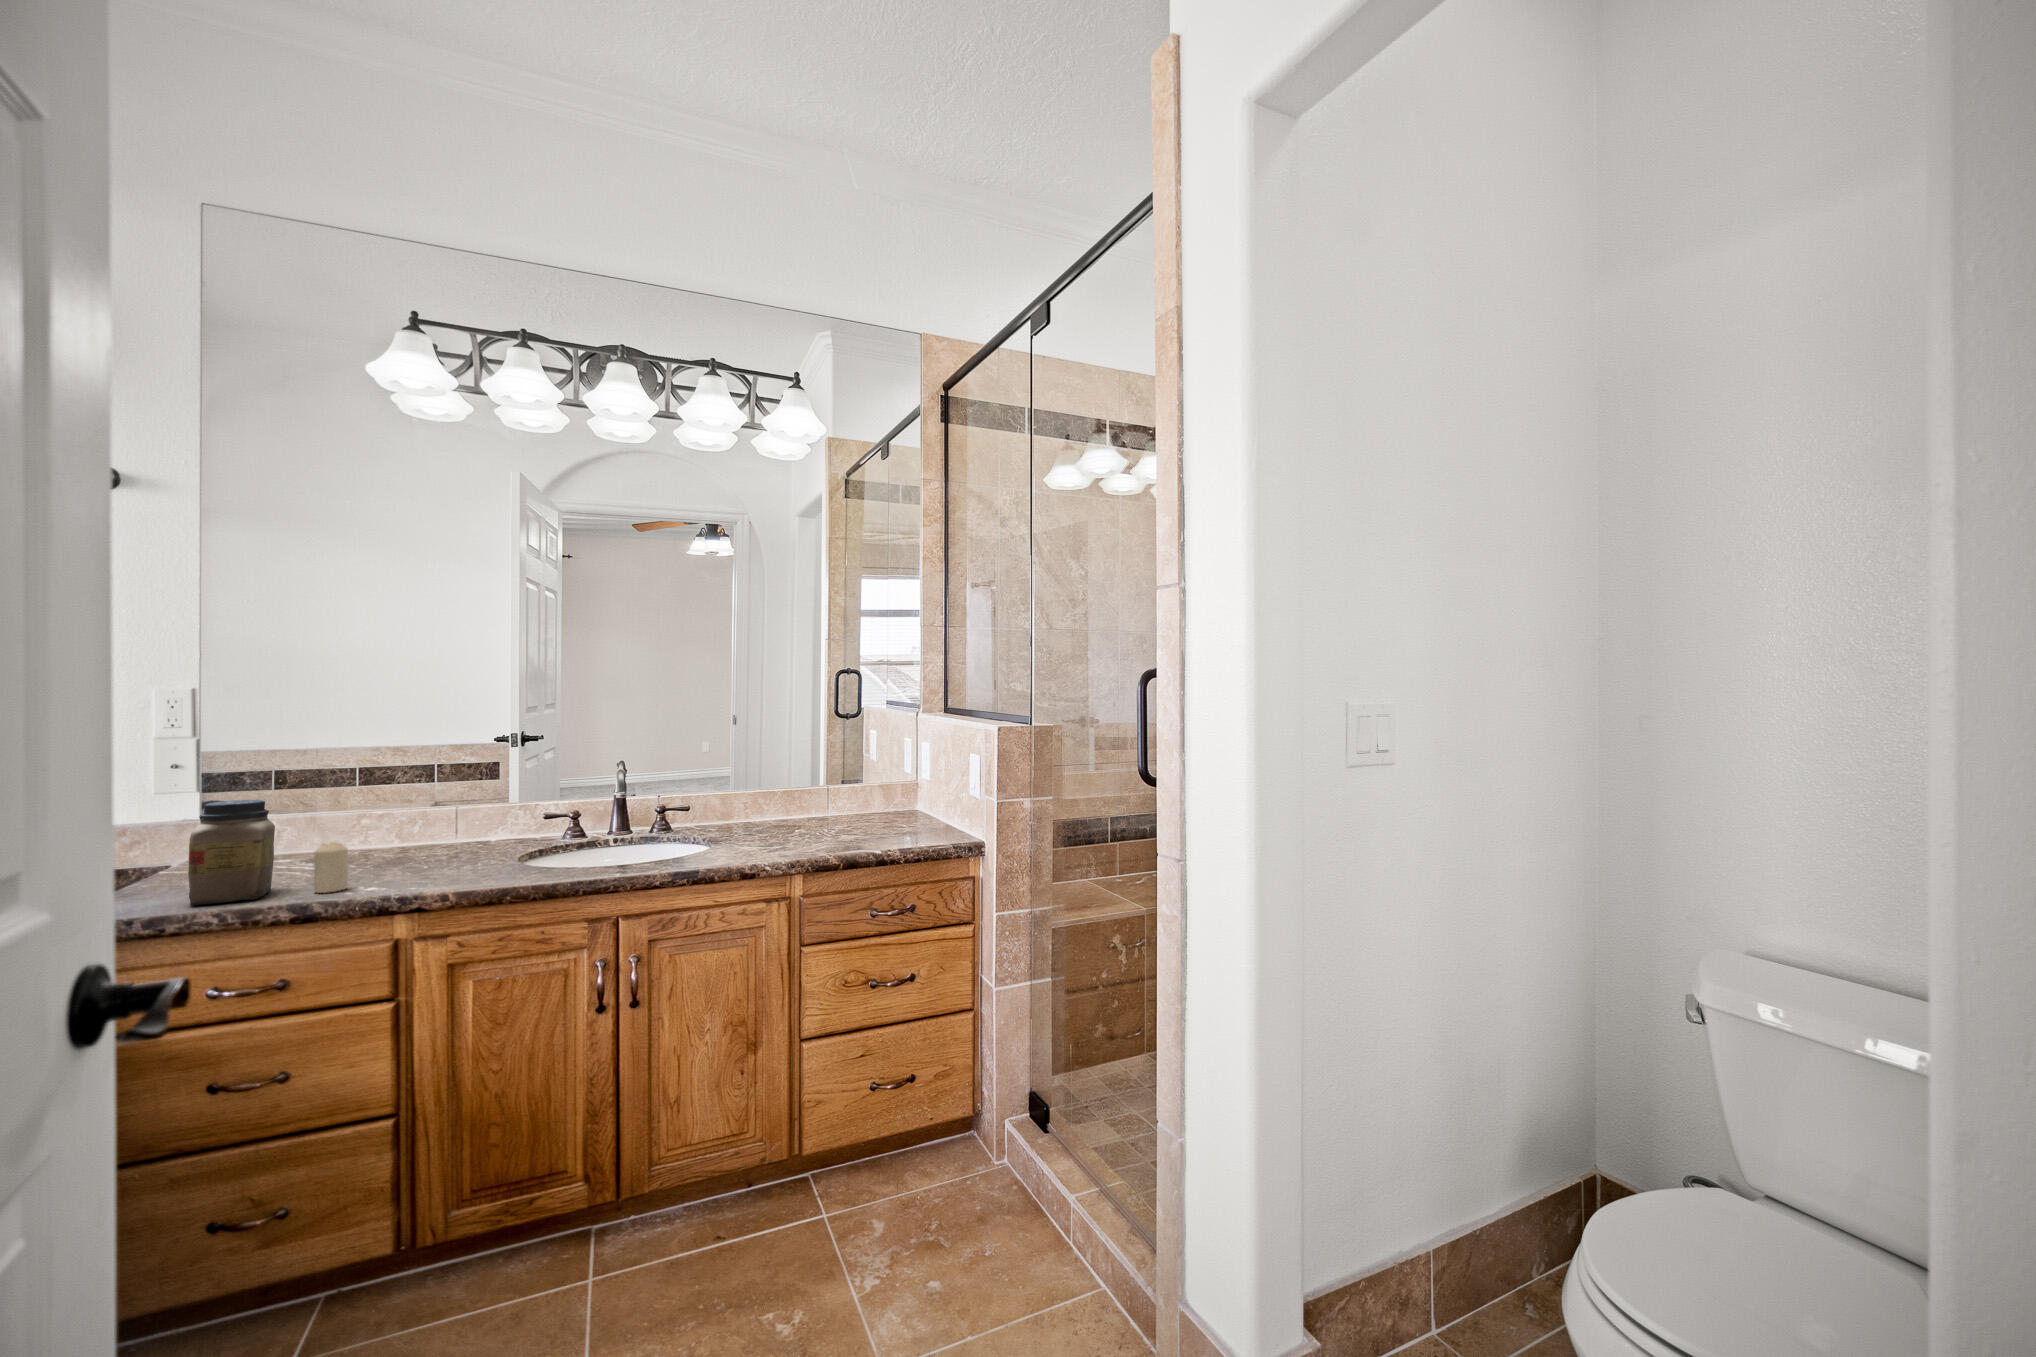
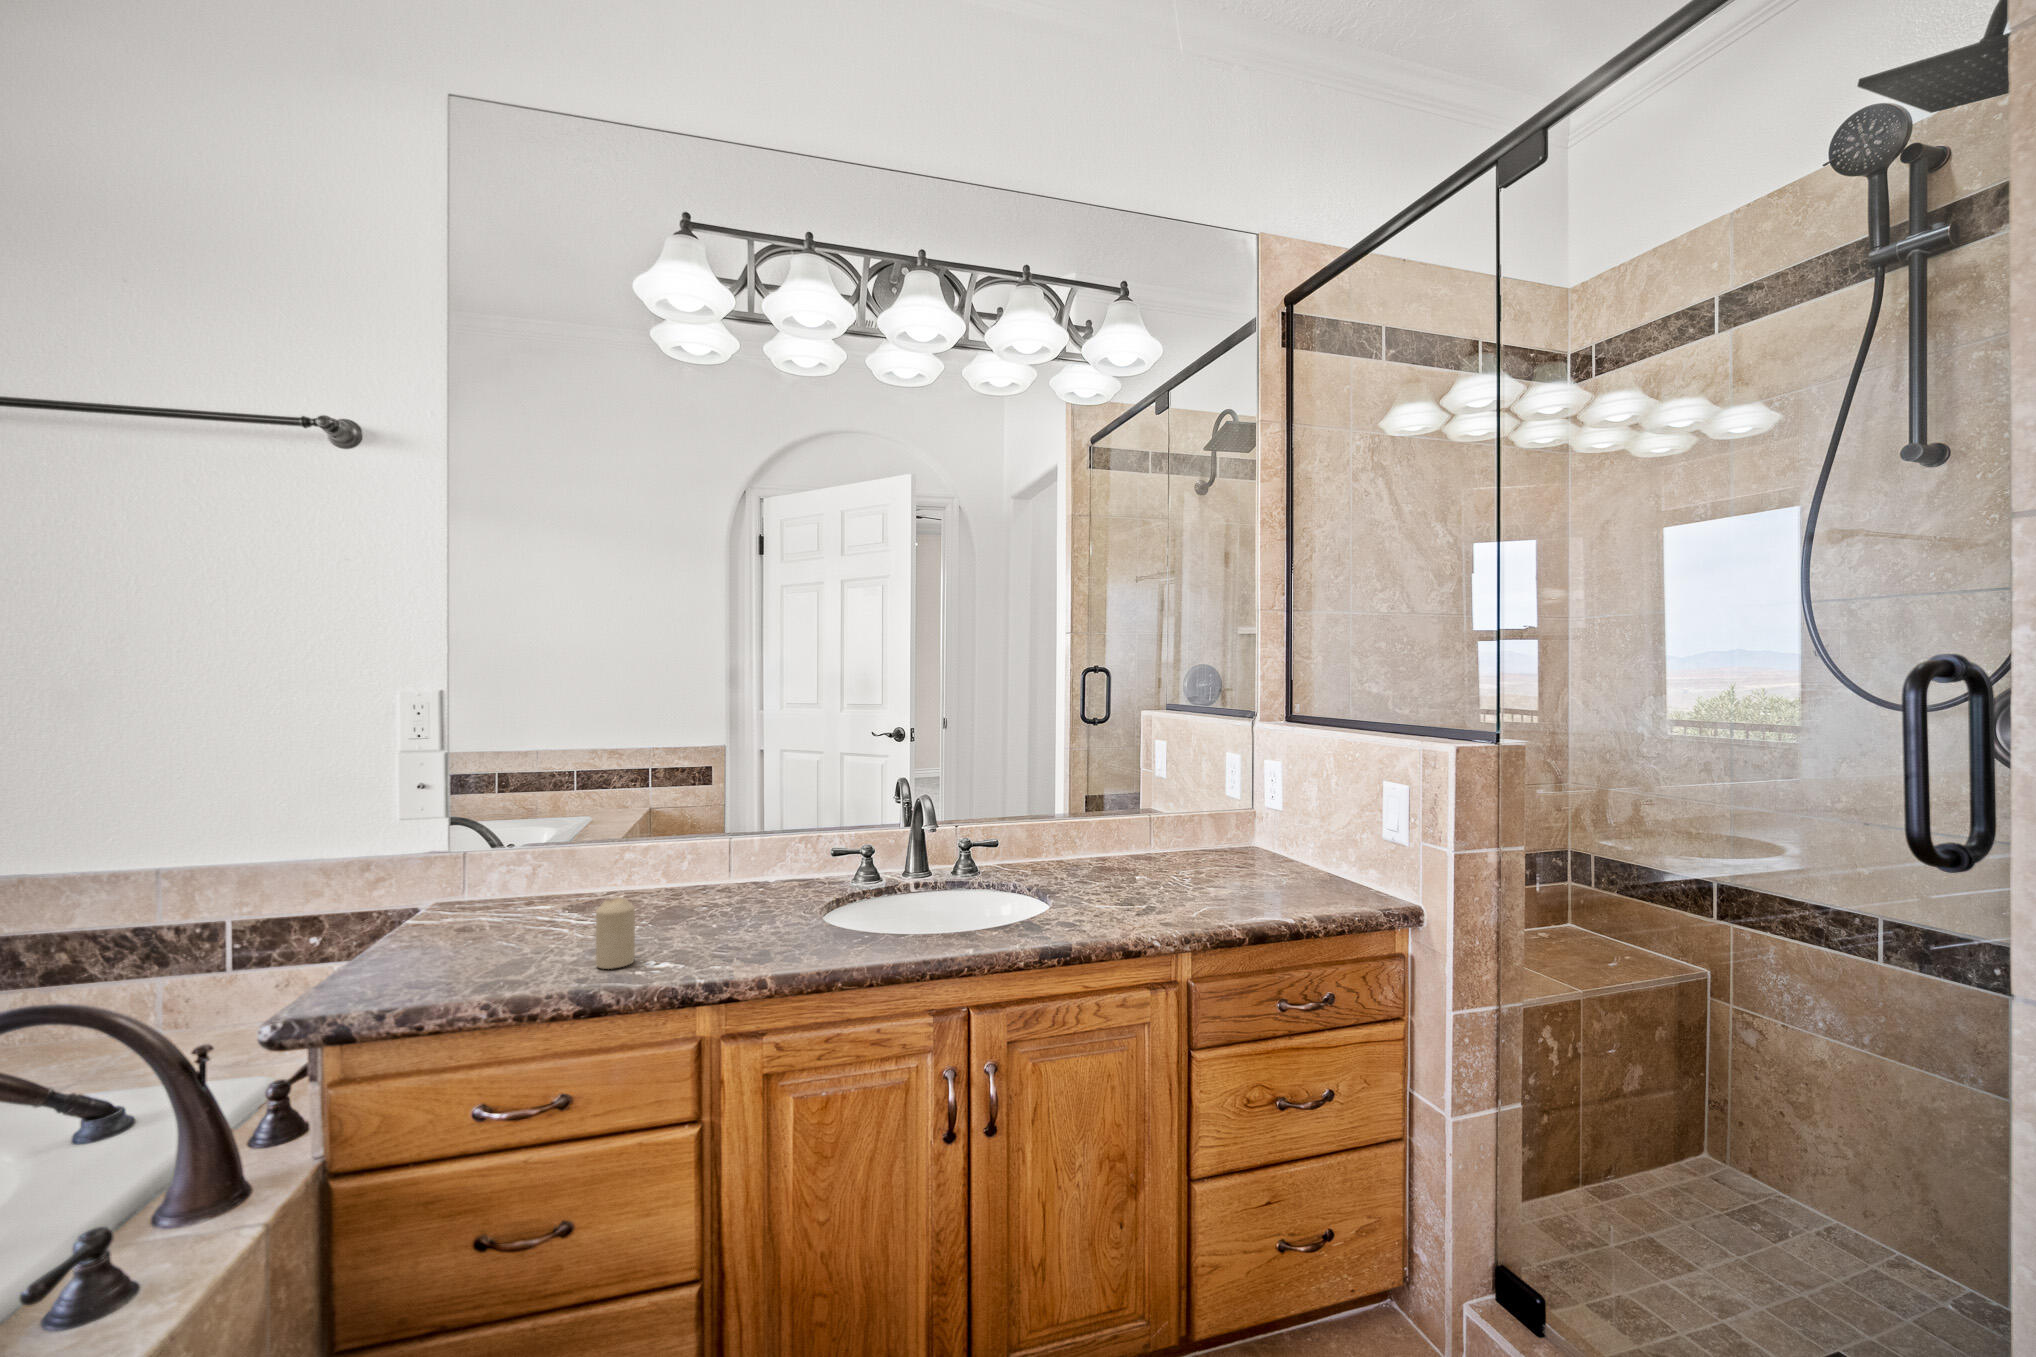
jar: present [188,800,275,906] -> none [449,839,546,988]

